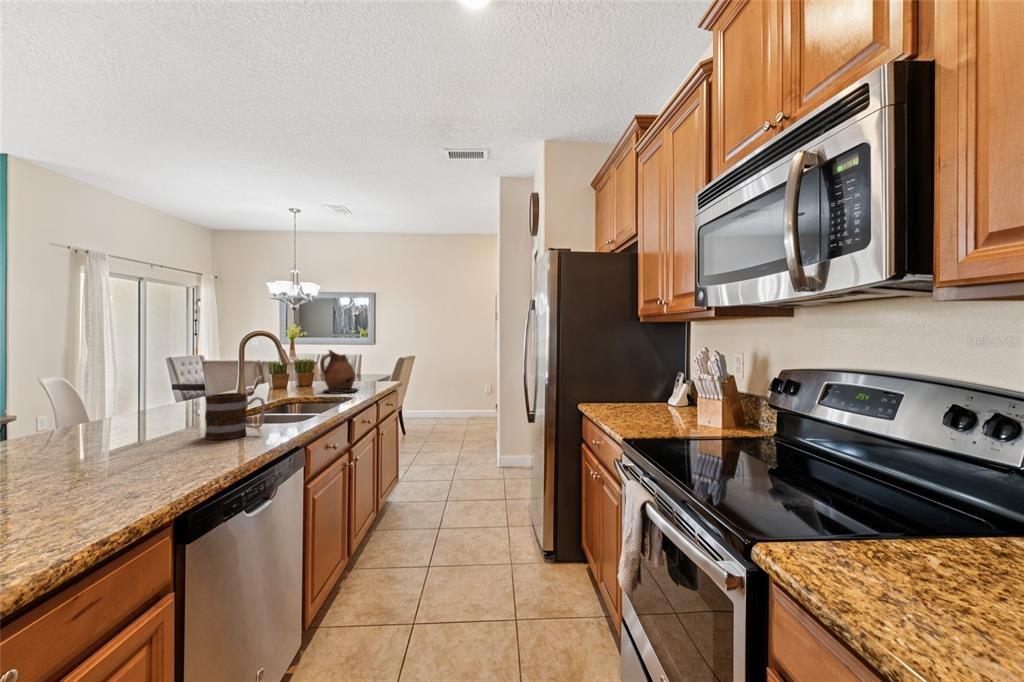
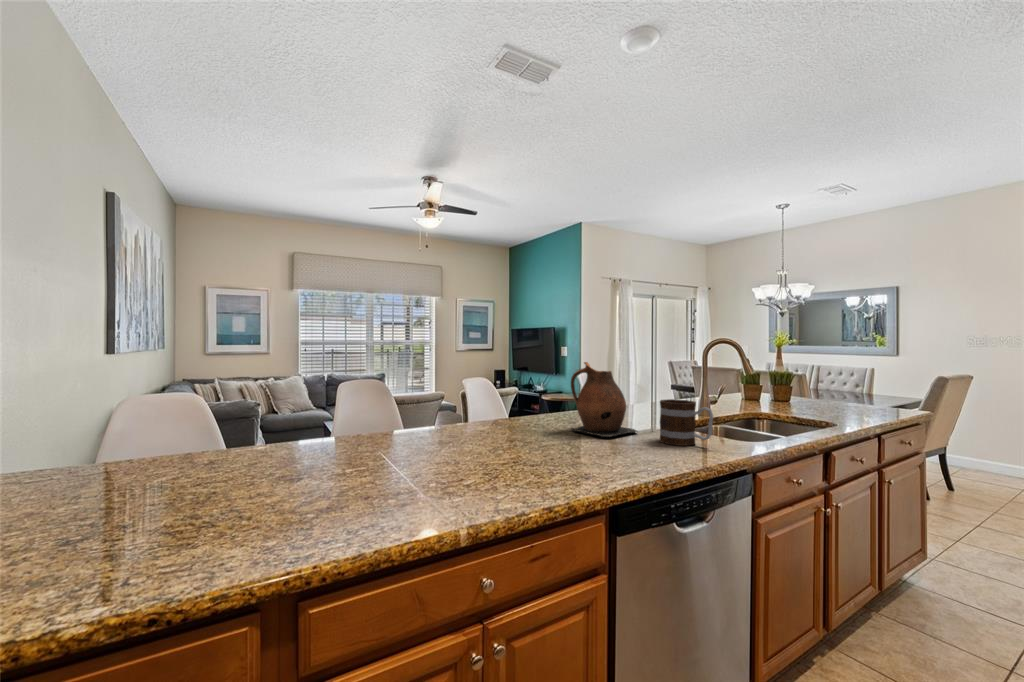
ceramic pitcher: present [320,350,357,392] -> present [571,362,637,437]

